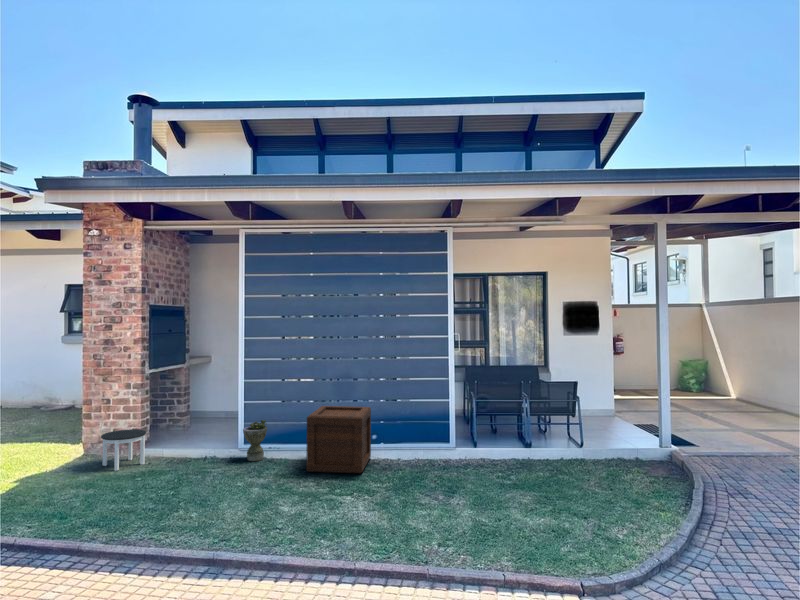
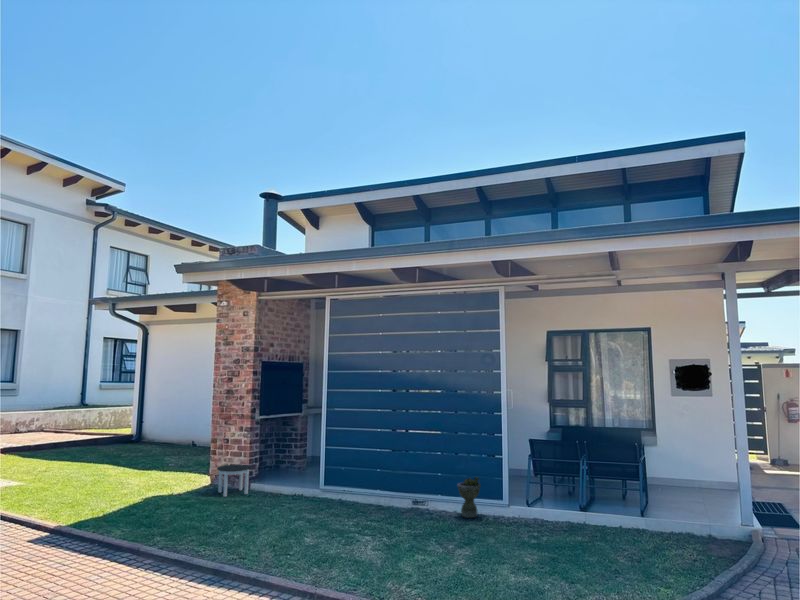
wooden crate: present [306,406,371,474] -> none [364,455,431,519]
planter: present [243,420,267,461] -> present [458,477,481,518]

